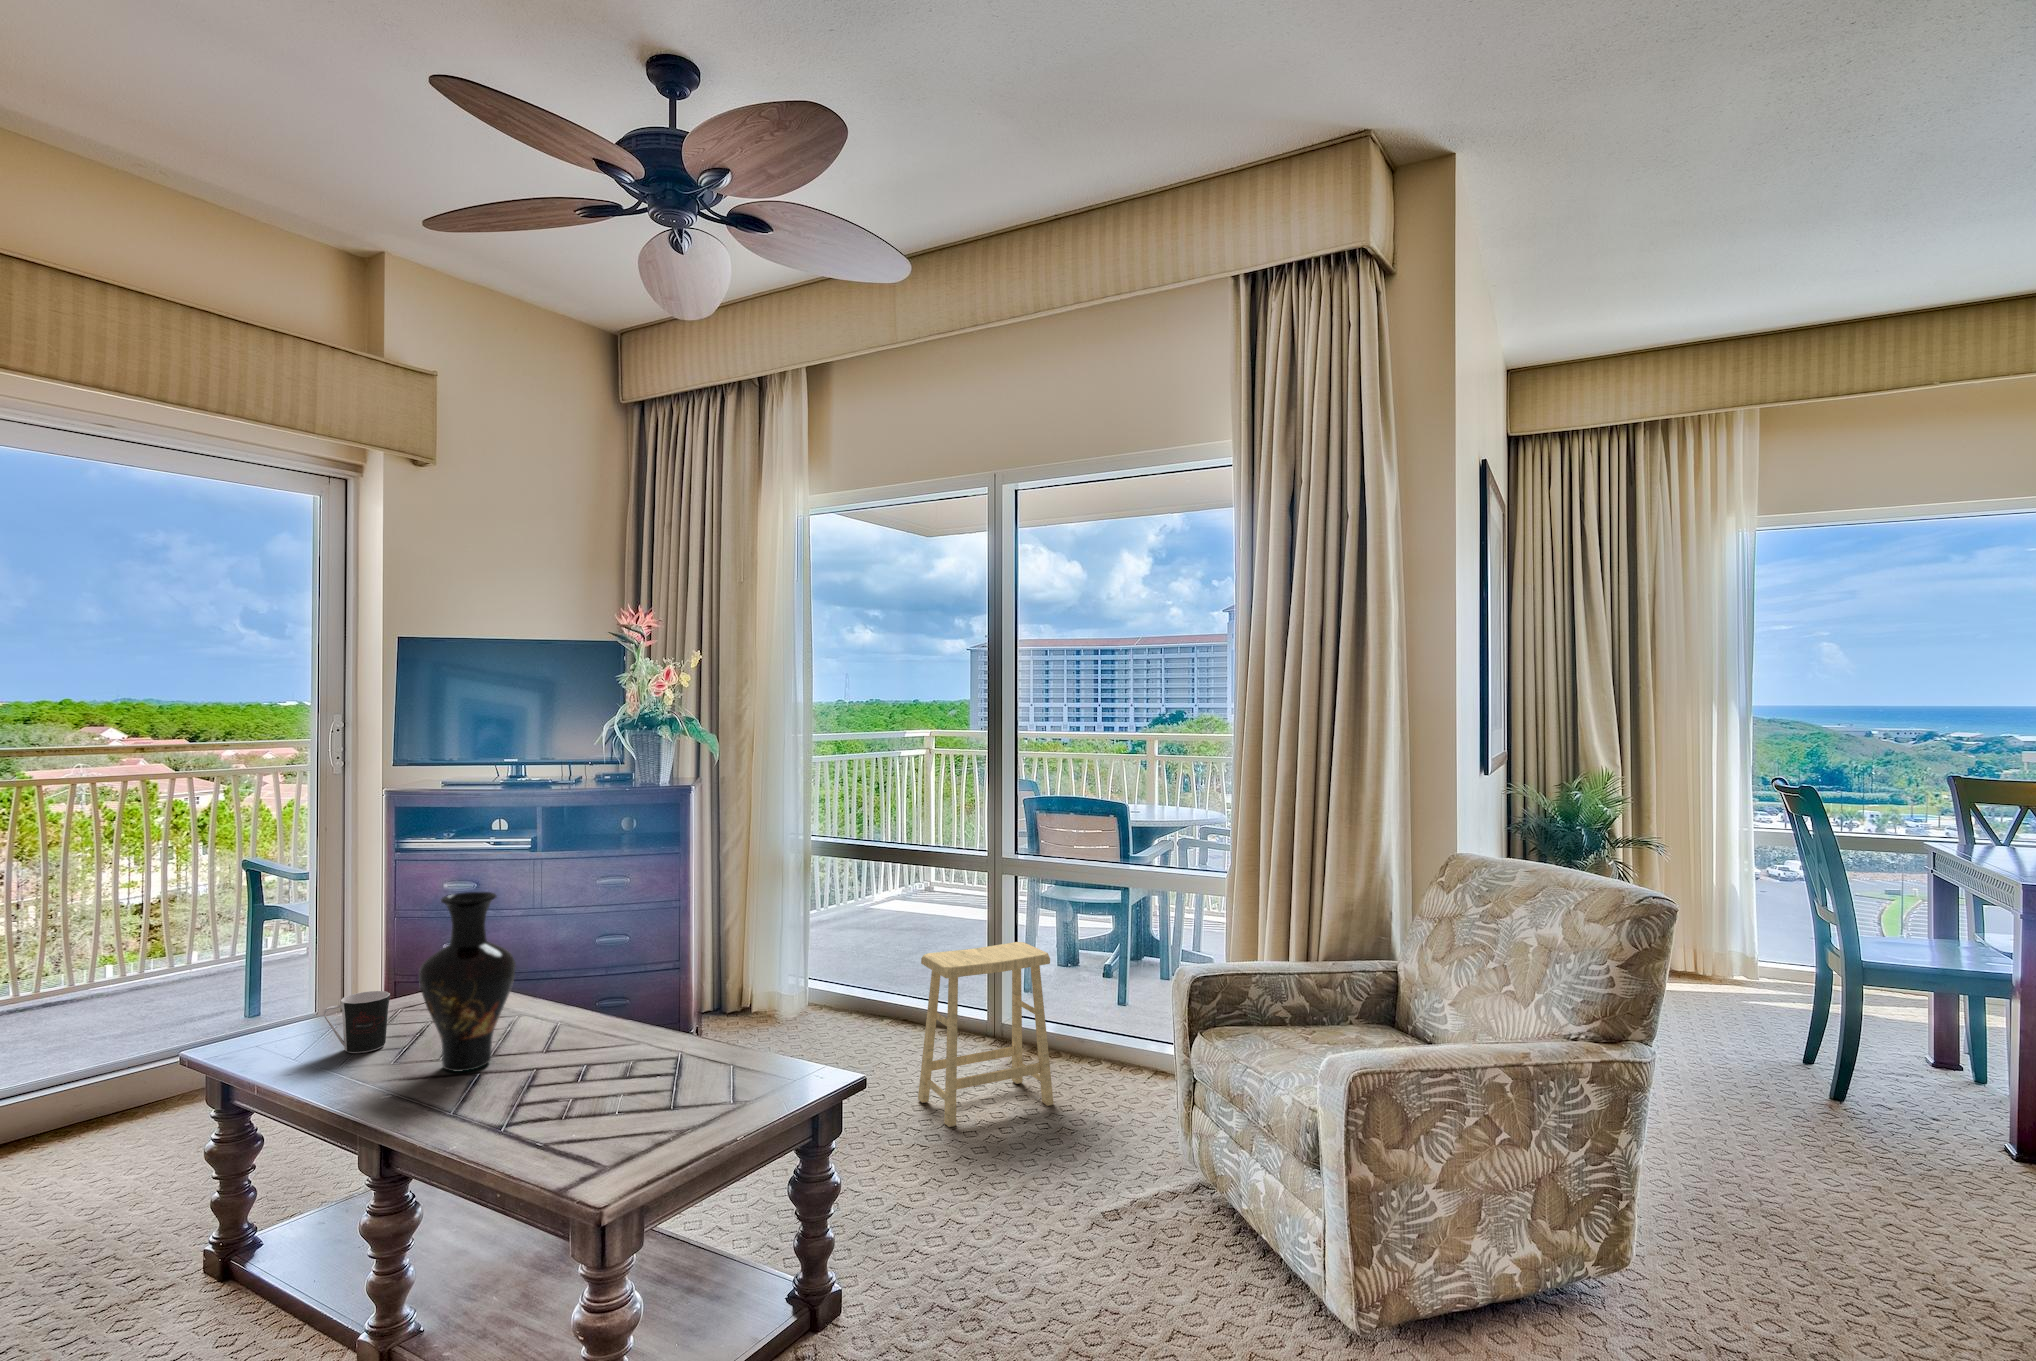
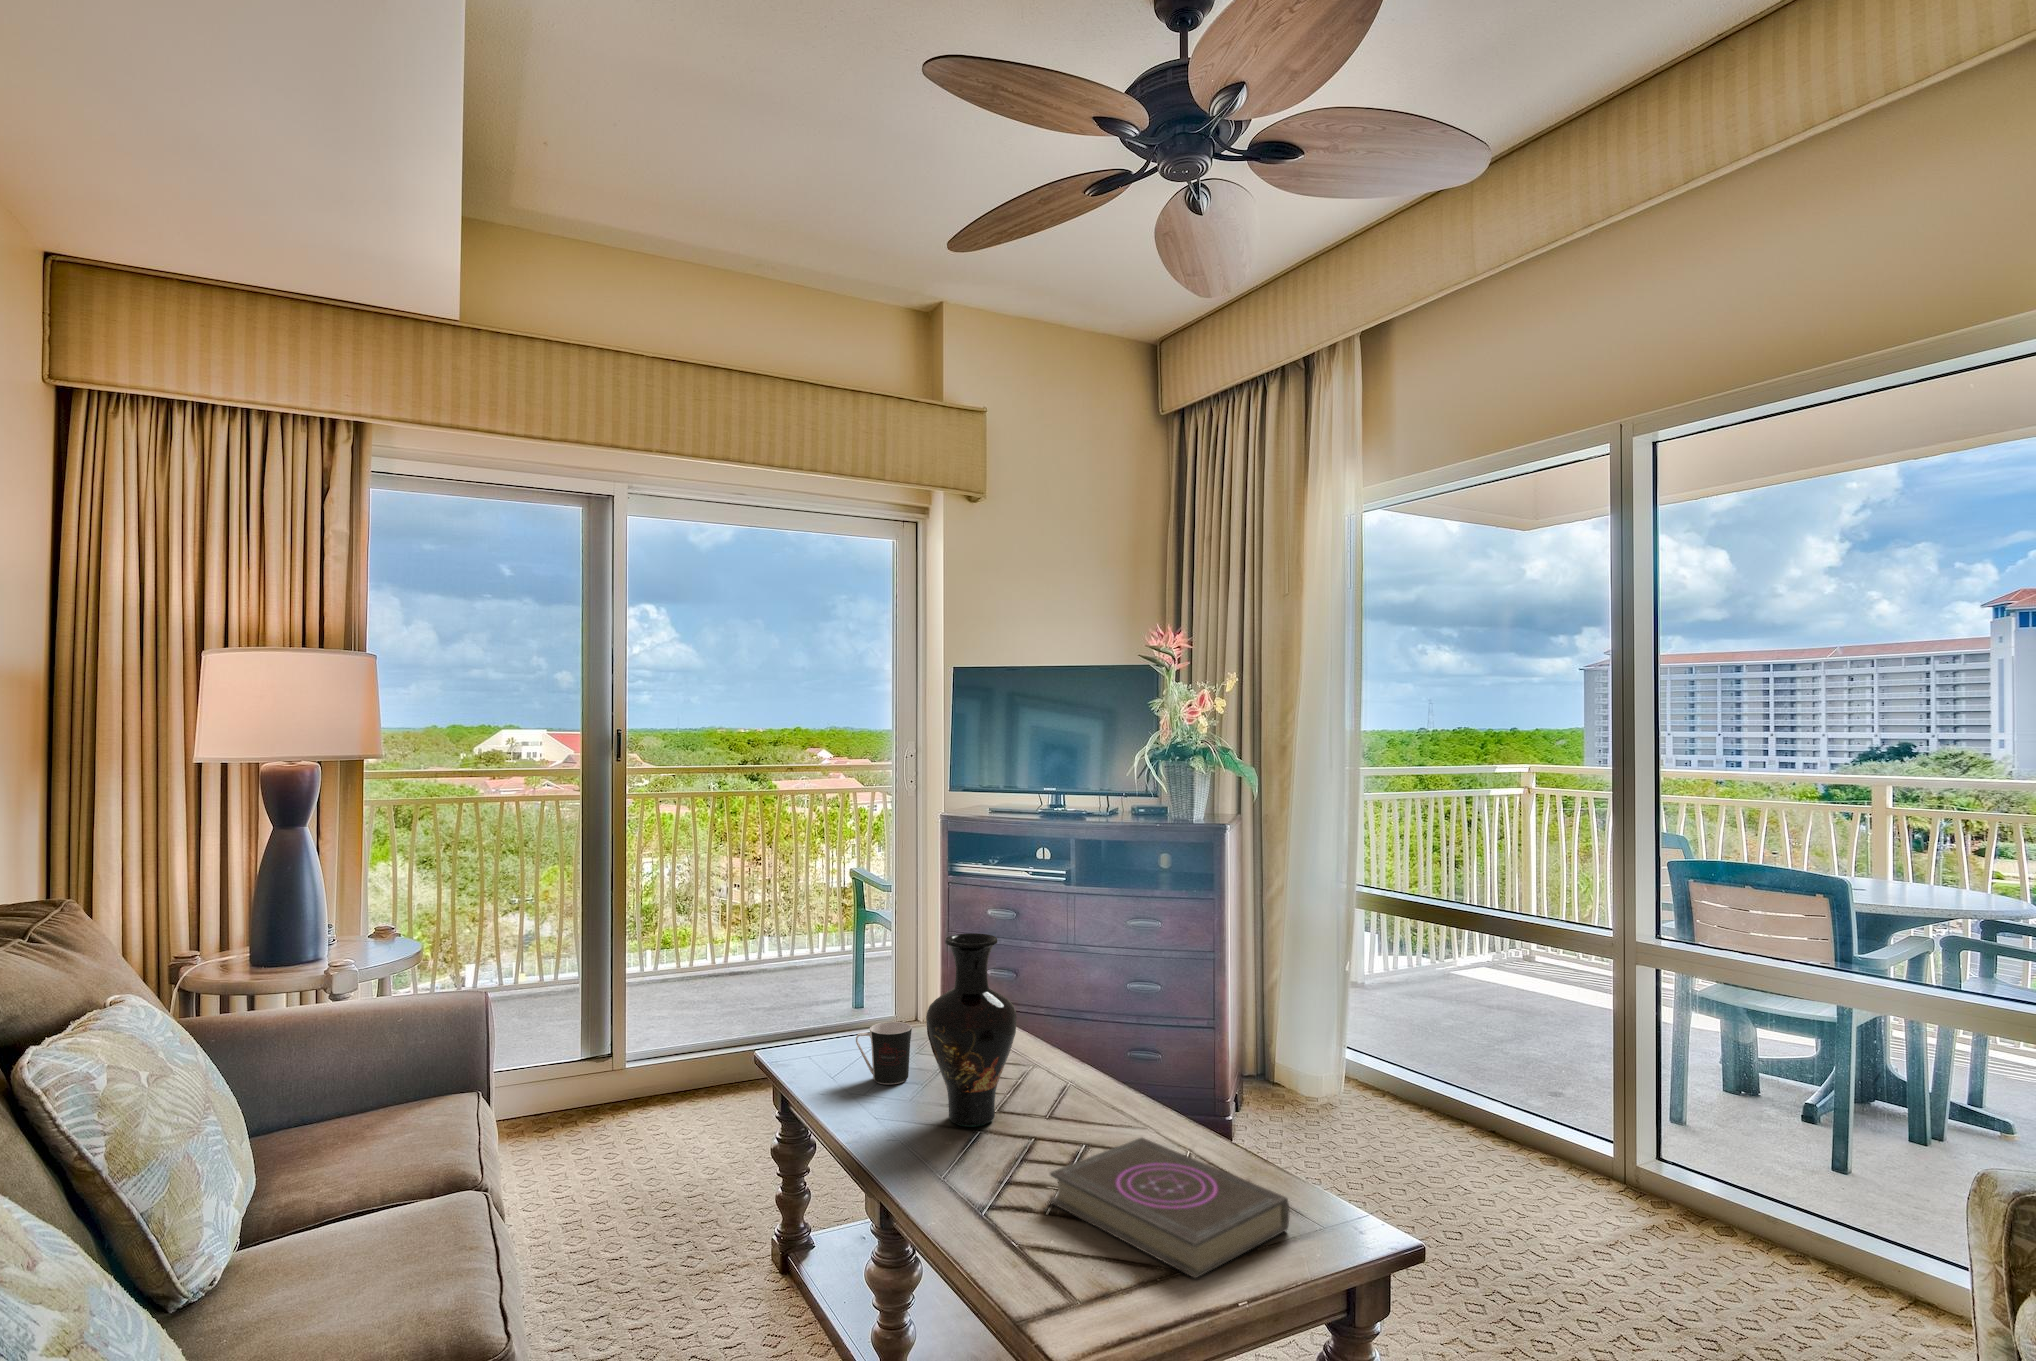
footstool: present [918,942,1054,1127] -> none [1510,1058,1722,1306]
book: none [564,1046,772,1134] -> present [1050,1138,1289,1278]

